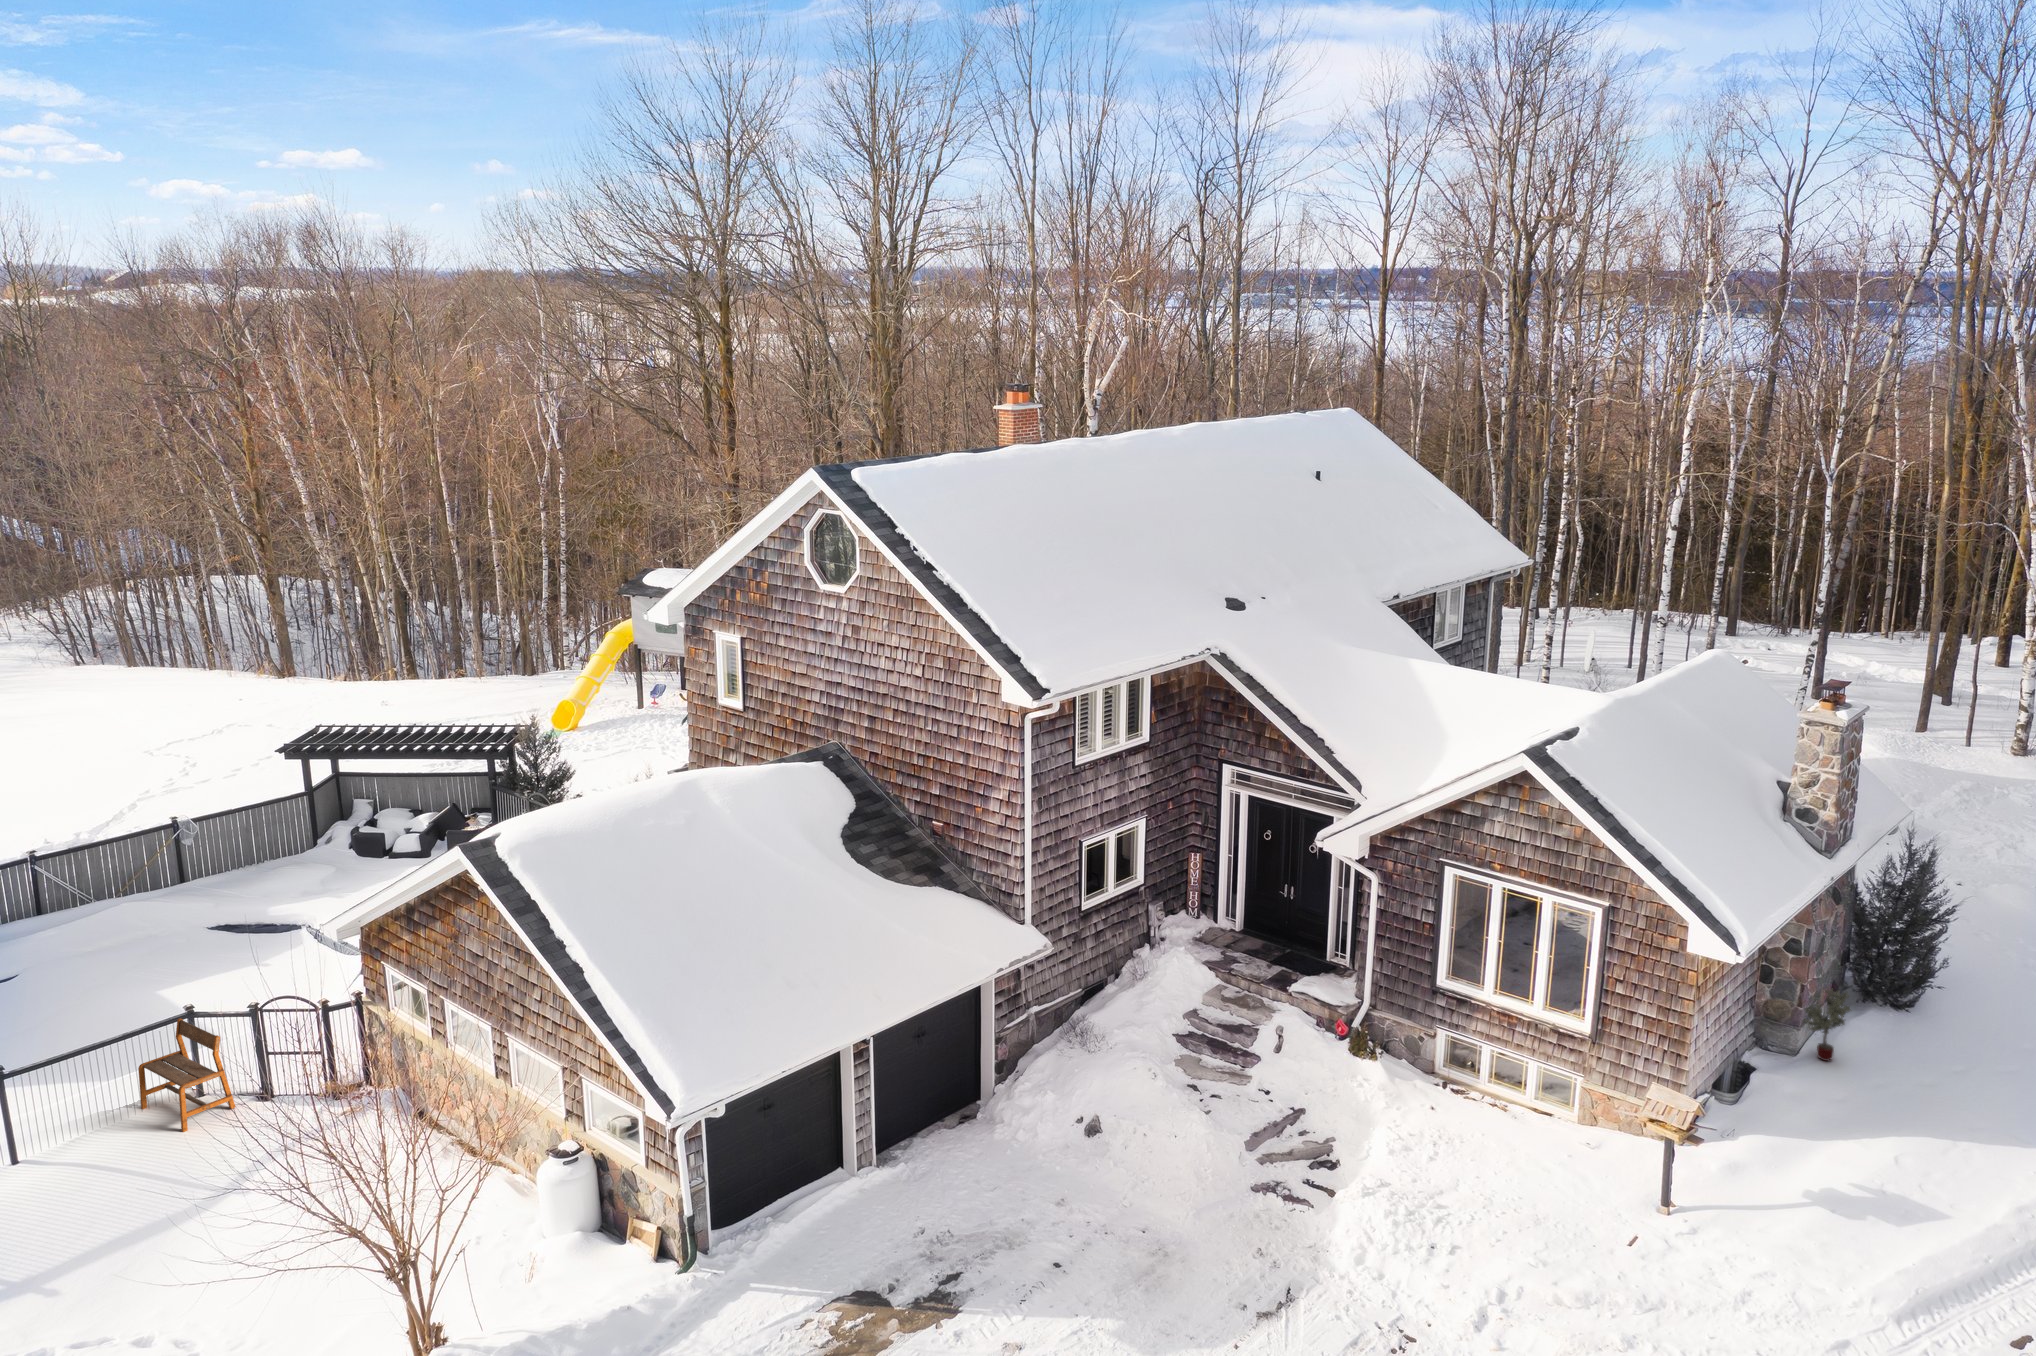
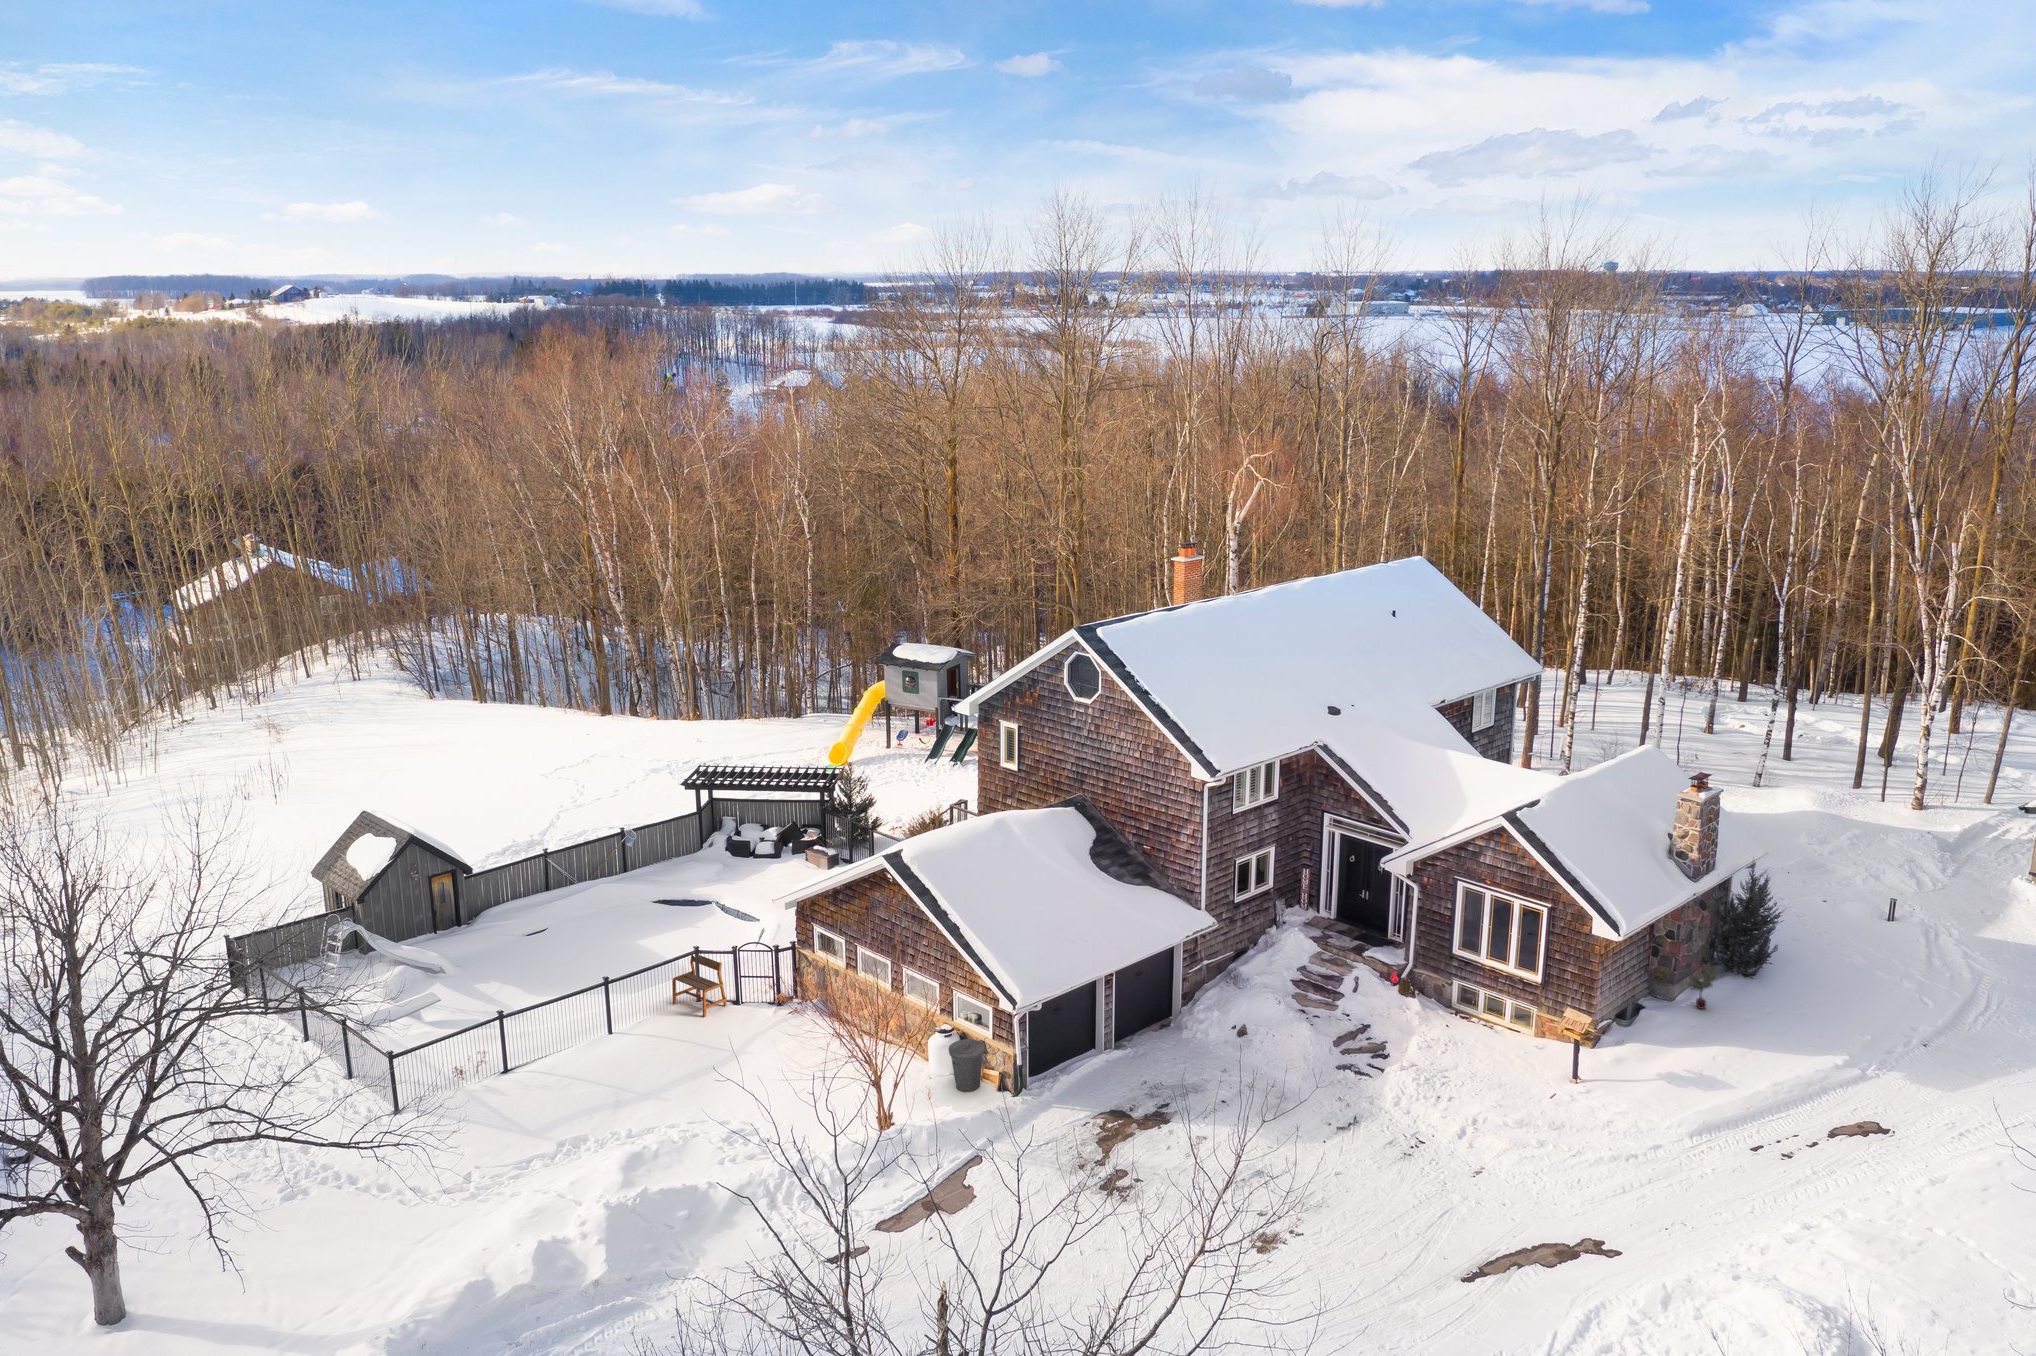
trash can: none [553,1171,621,1271] -> present [948,1039,984,1092]

